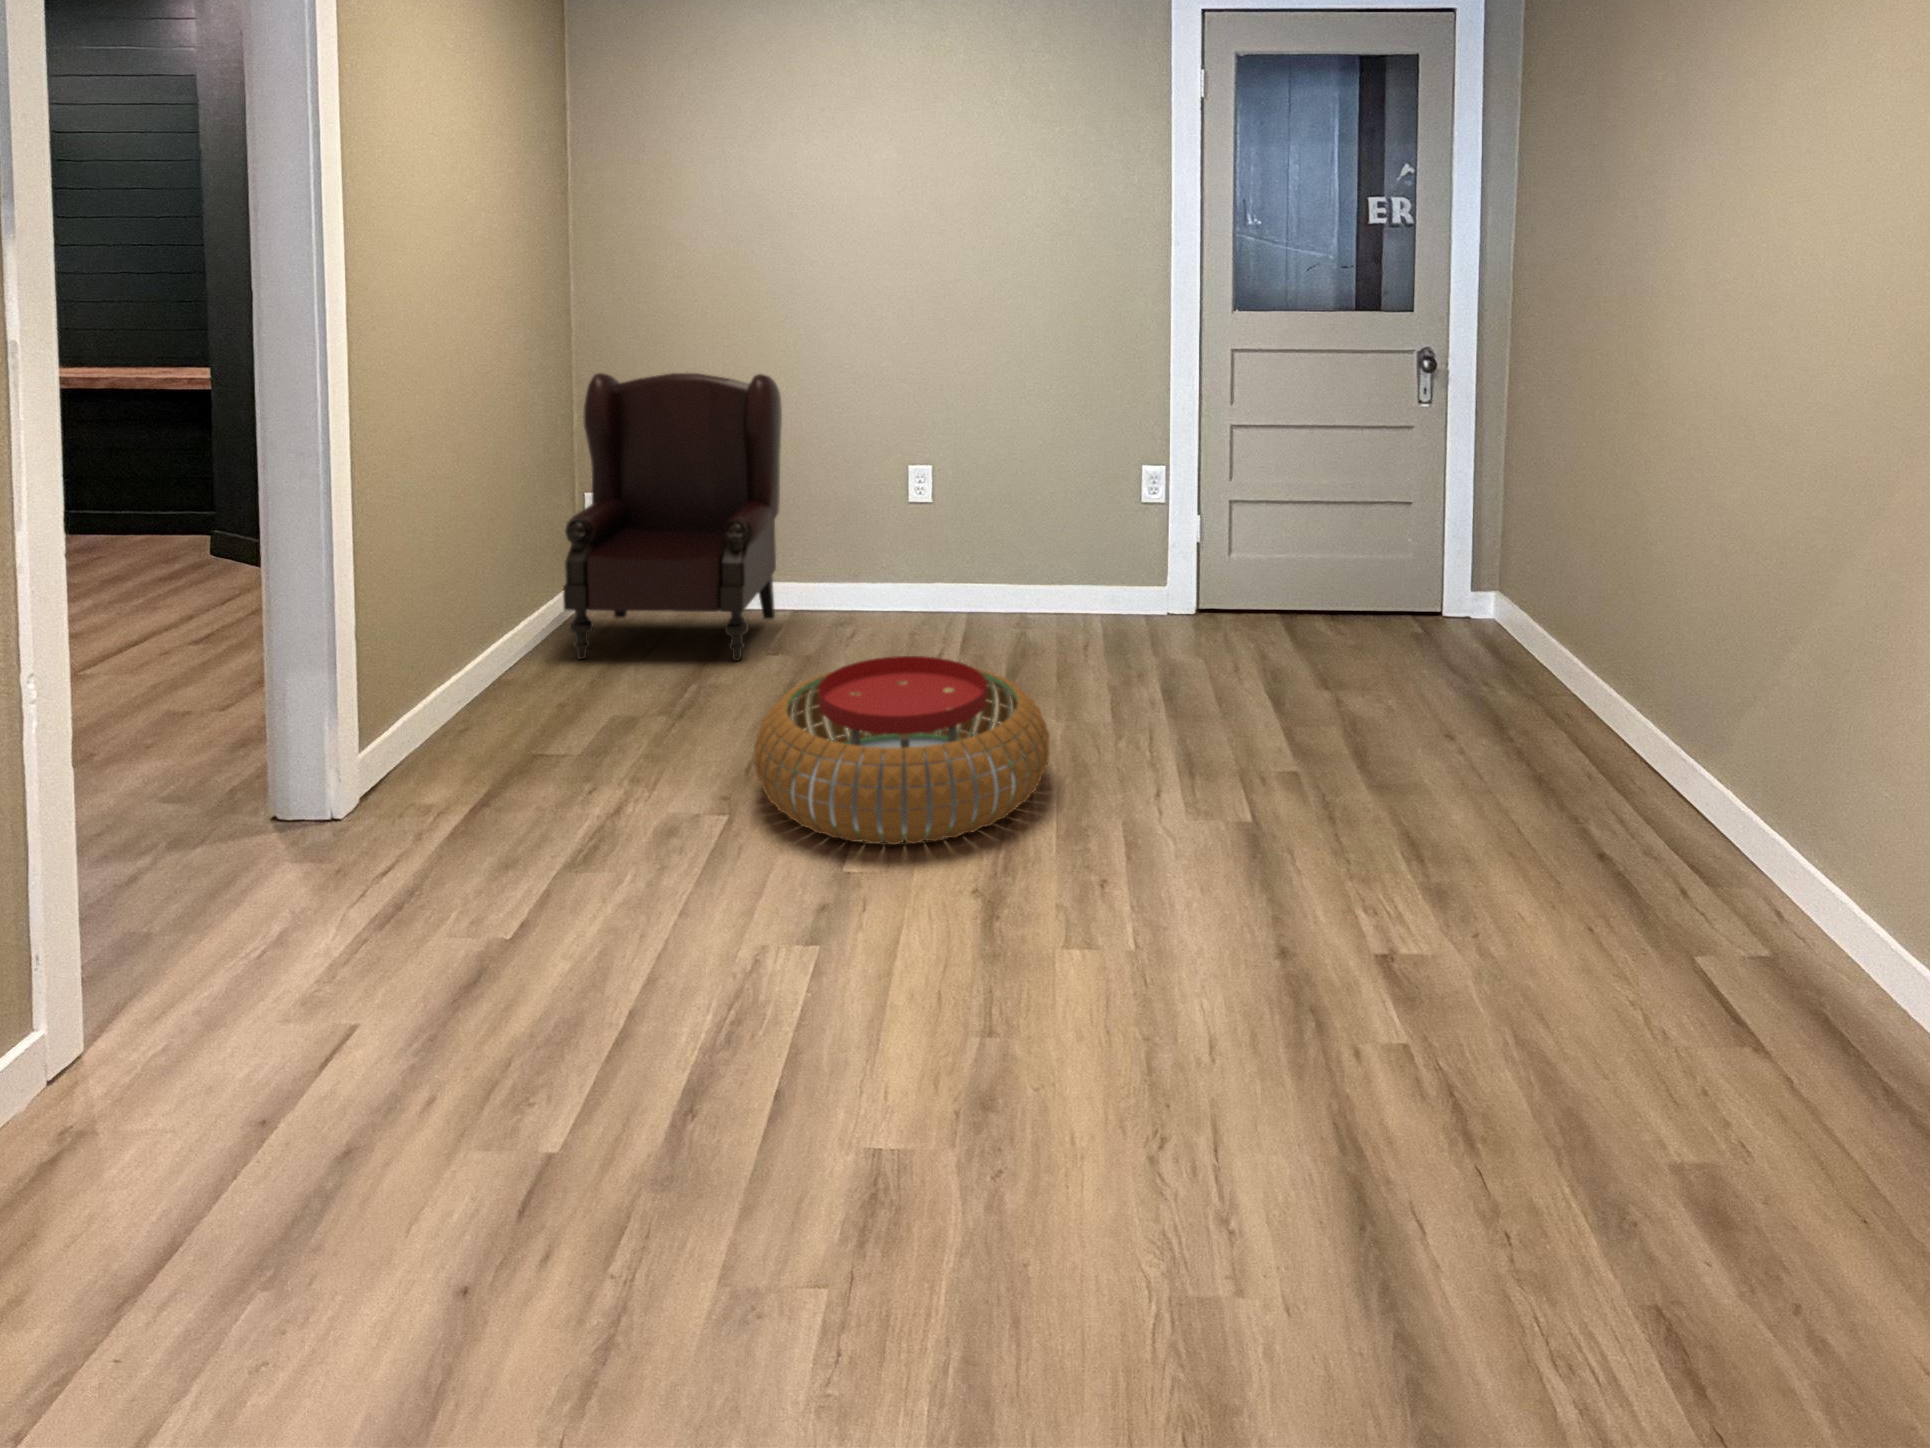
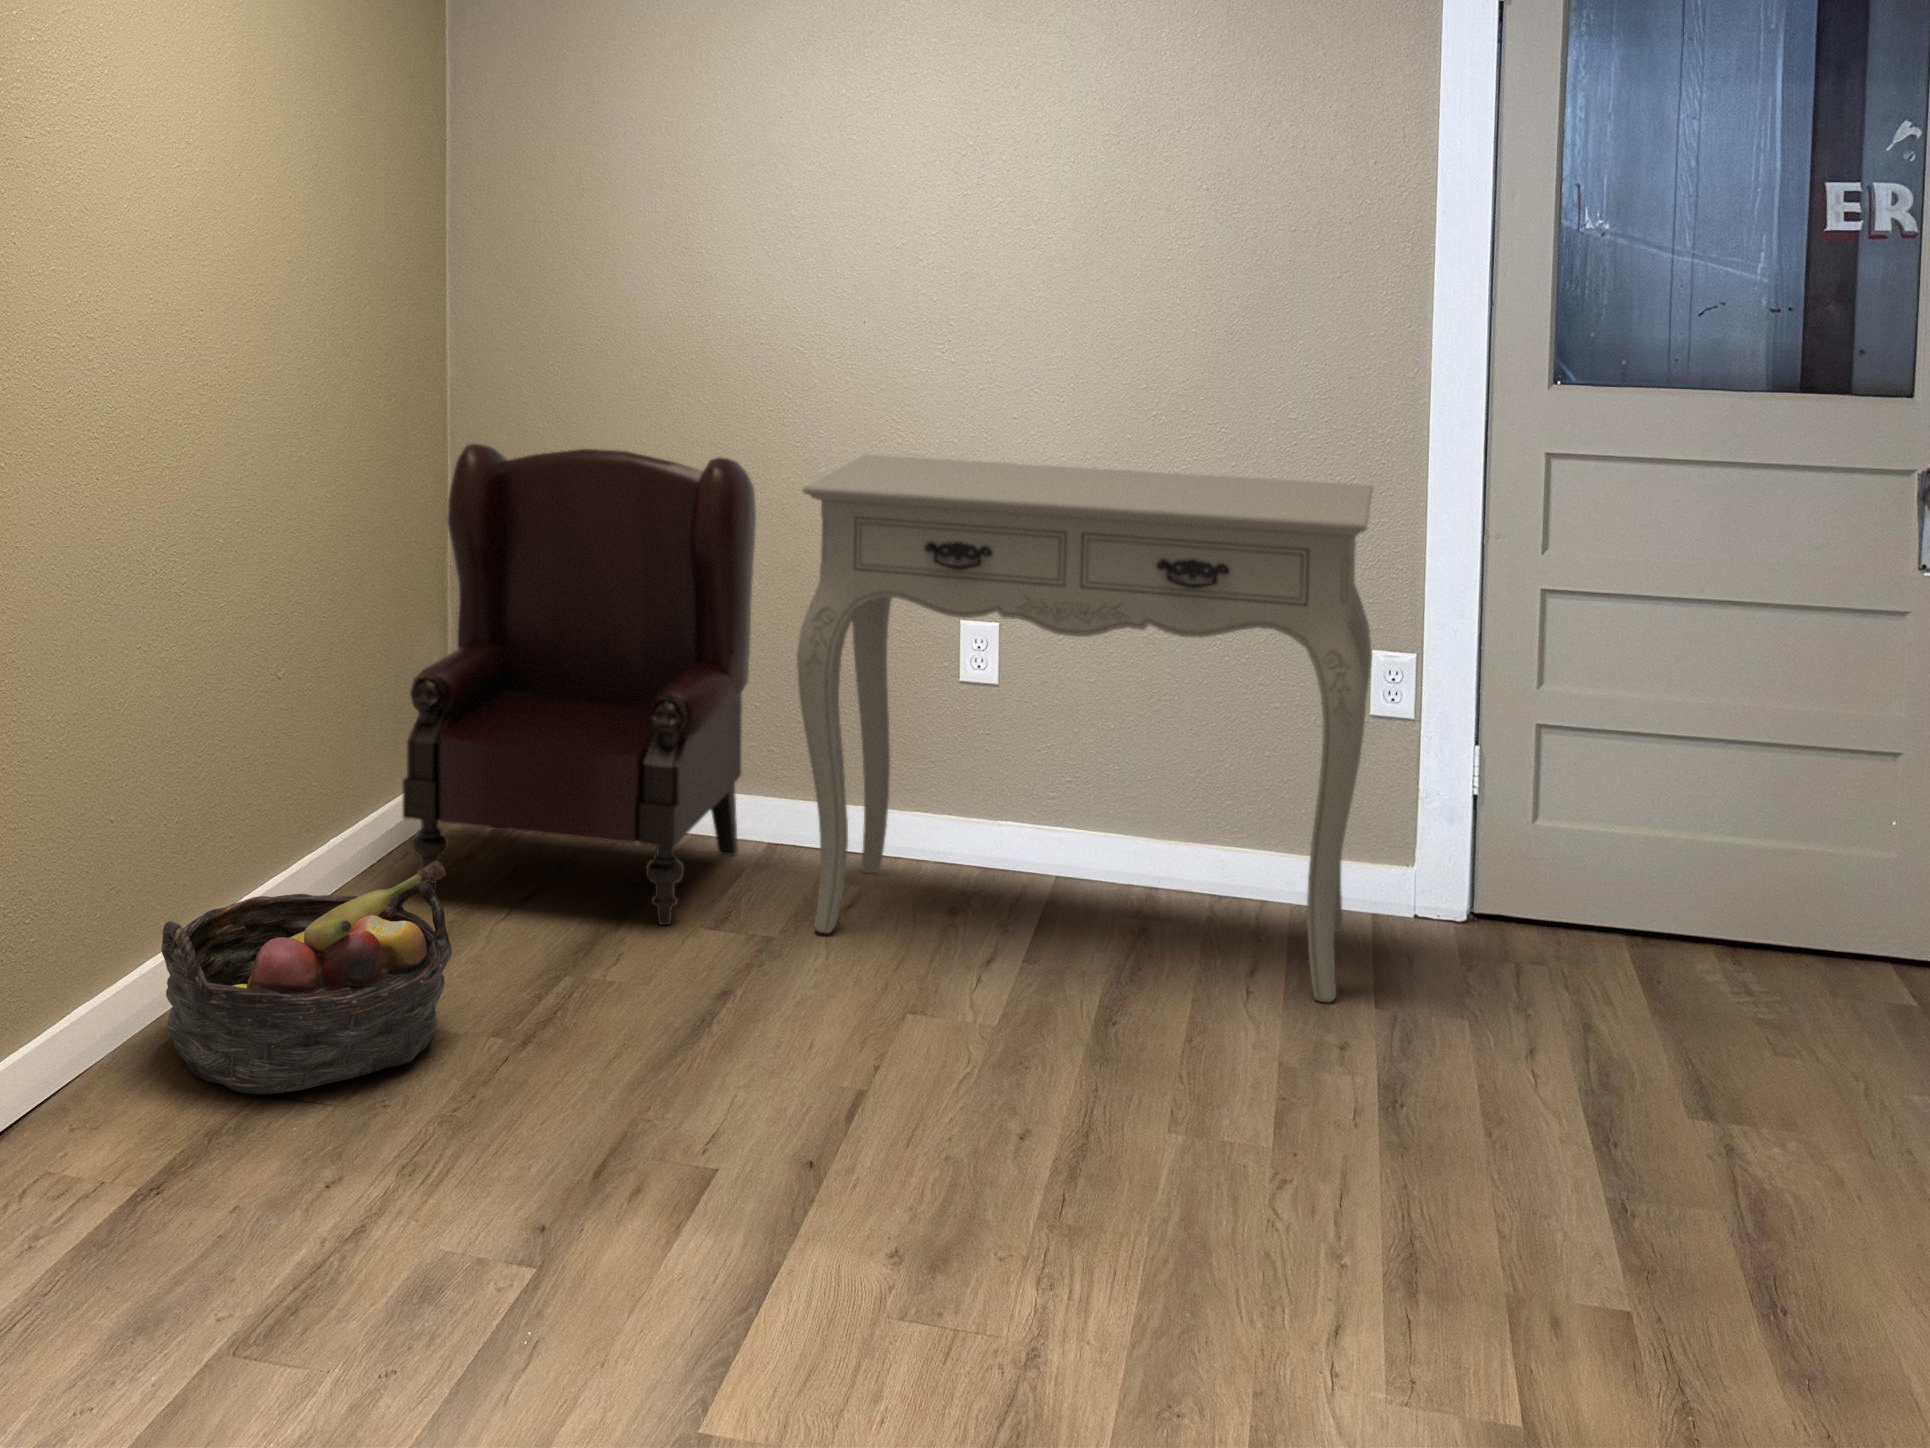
console table: none [817,369,1144,663] -> present [797,455,1373,1002]
basket: none [420,627,613,781] -> present [161,861,452,1094]
pouf: present [754,656,1049,845] -> none [646,965,1152,1309]

